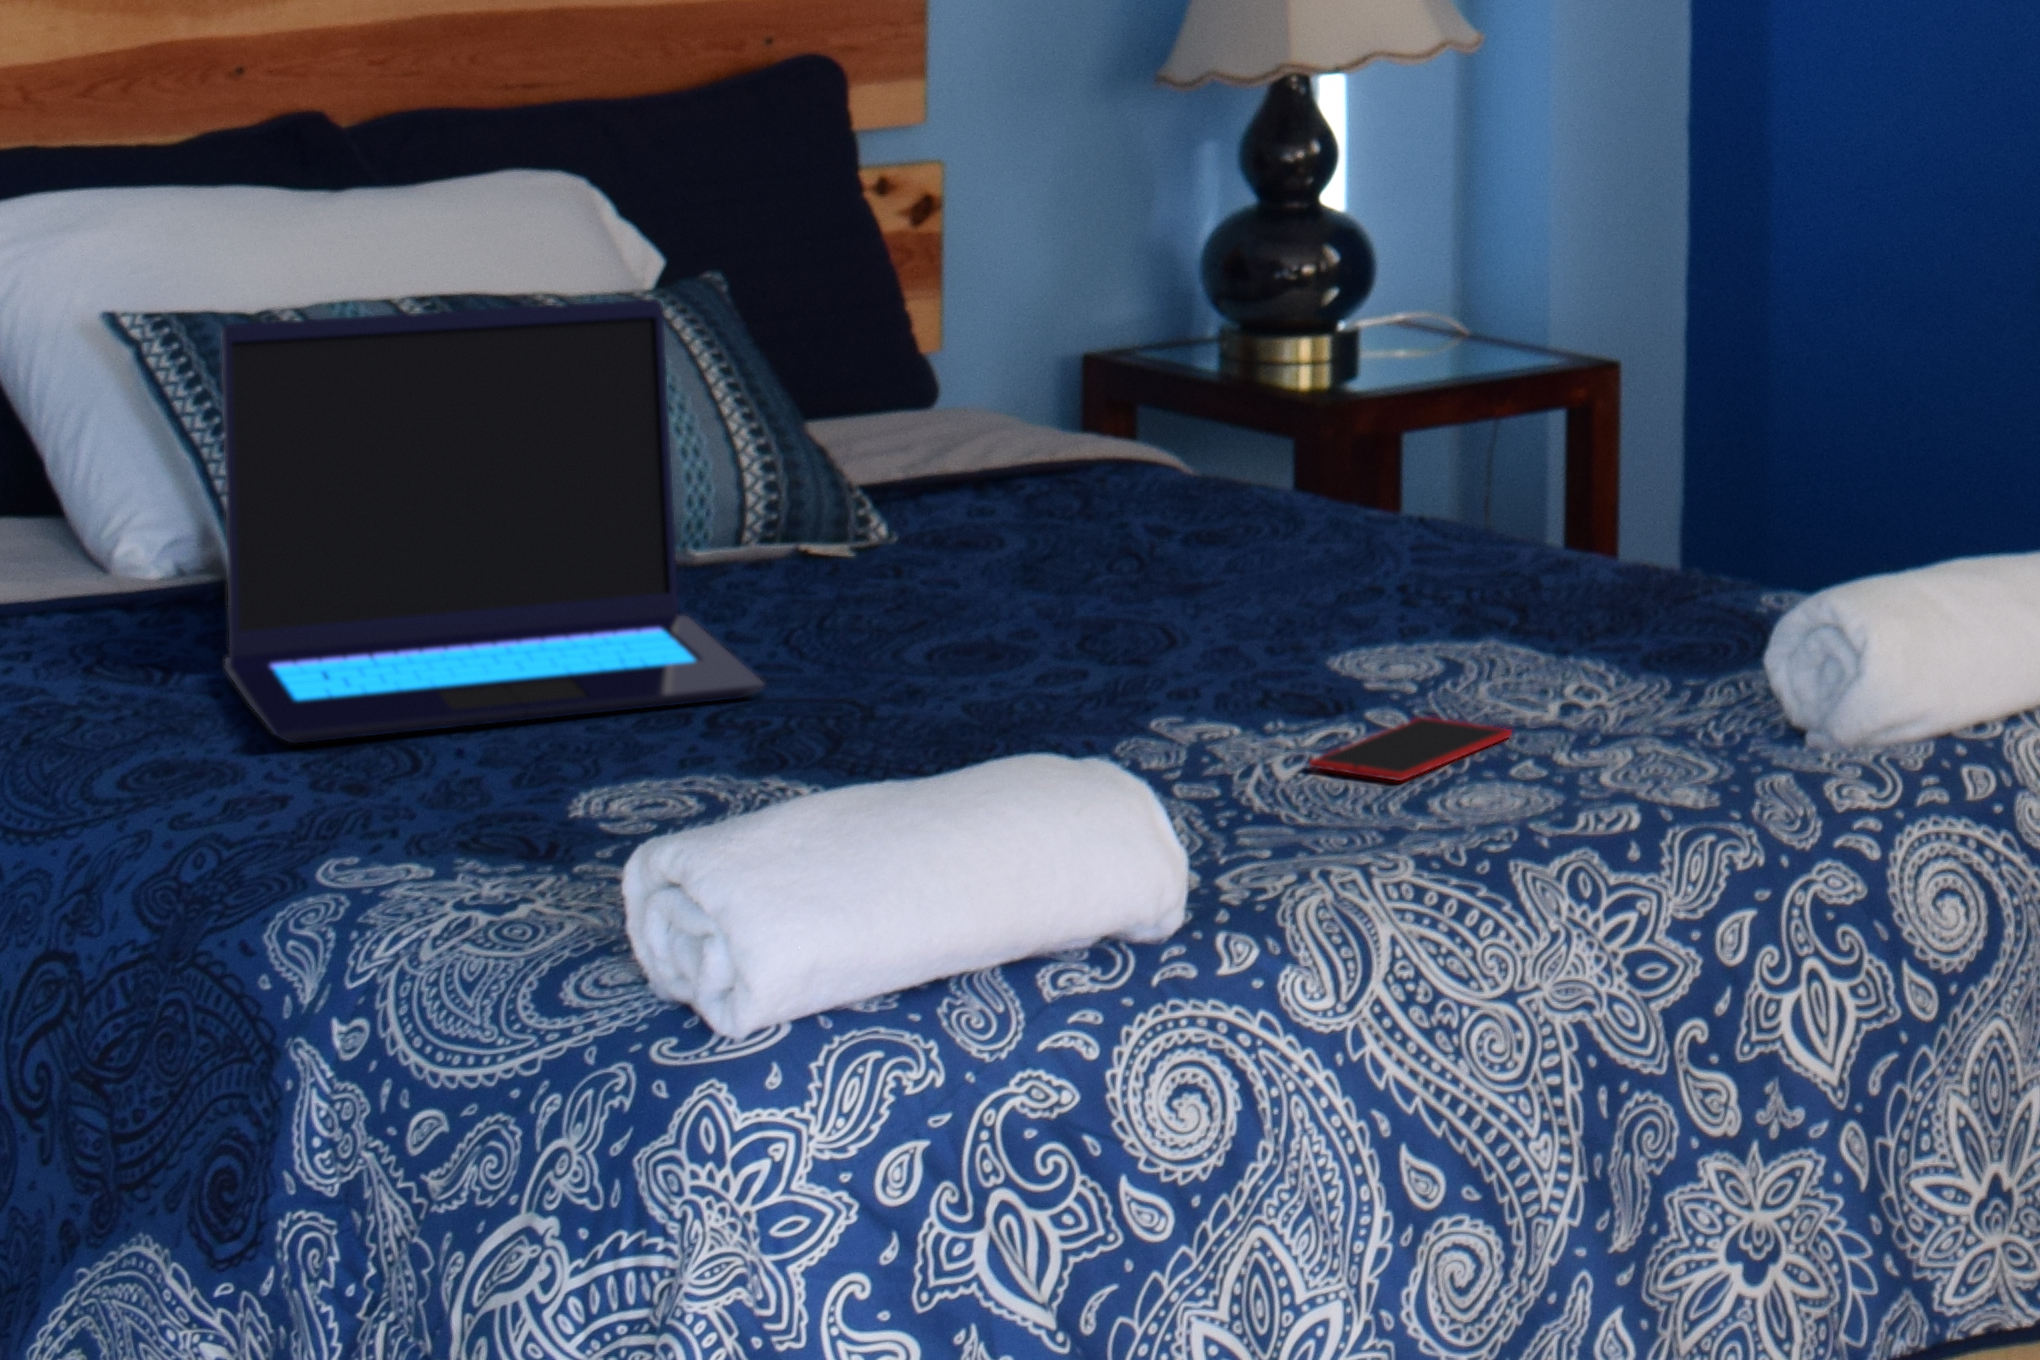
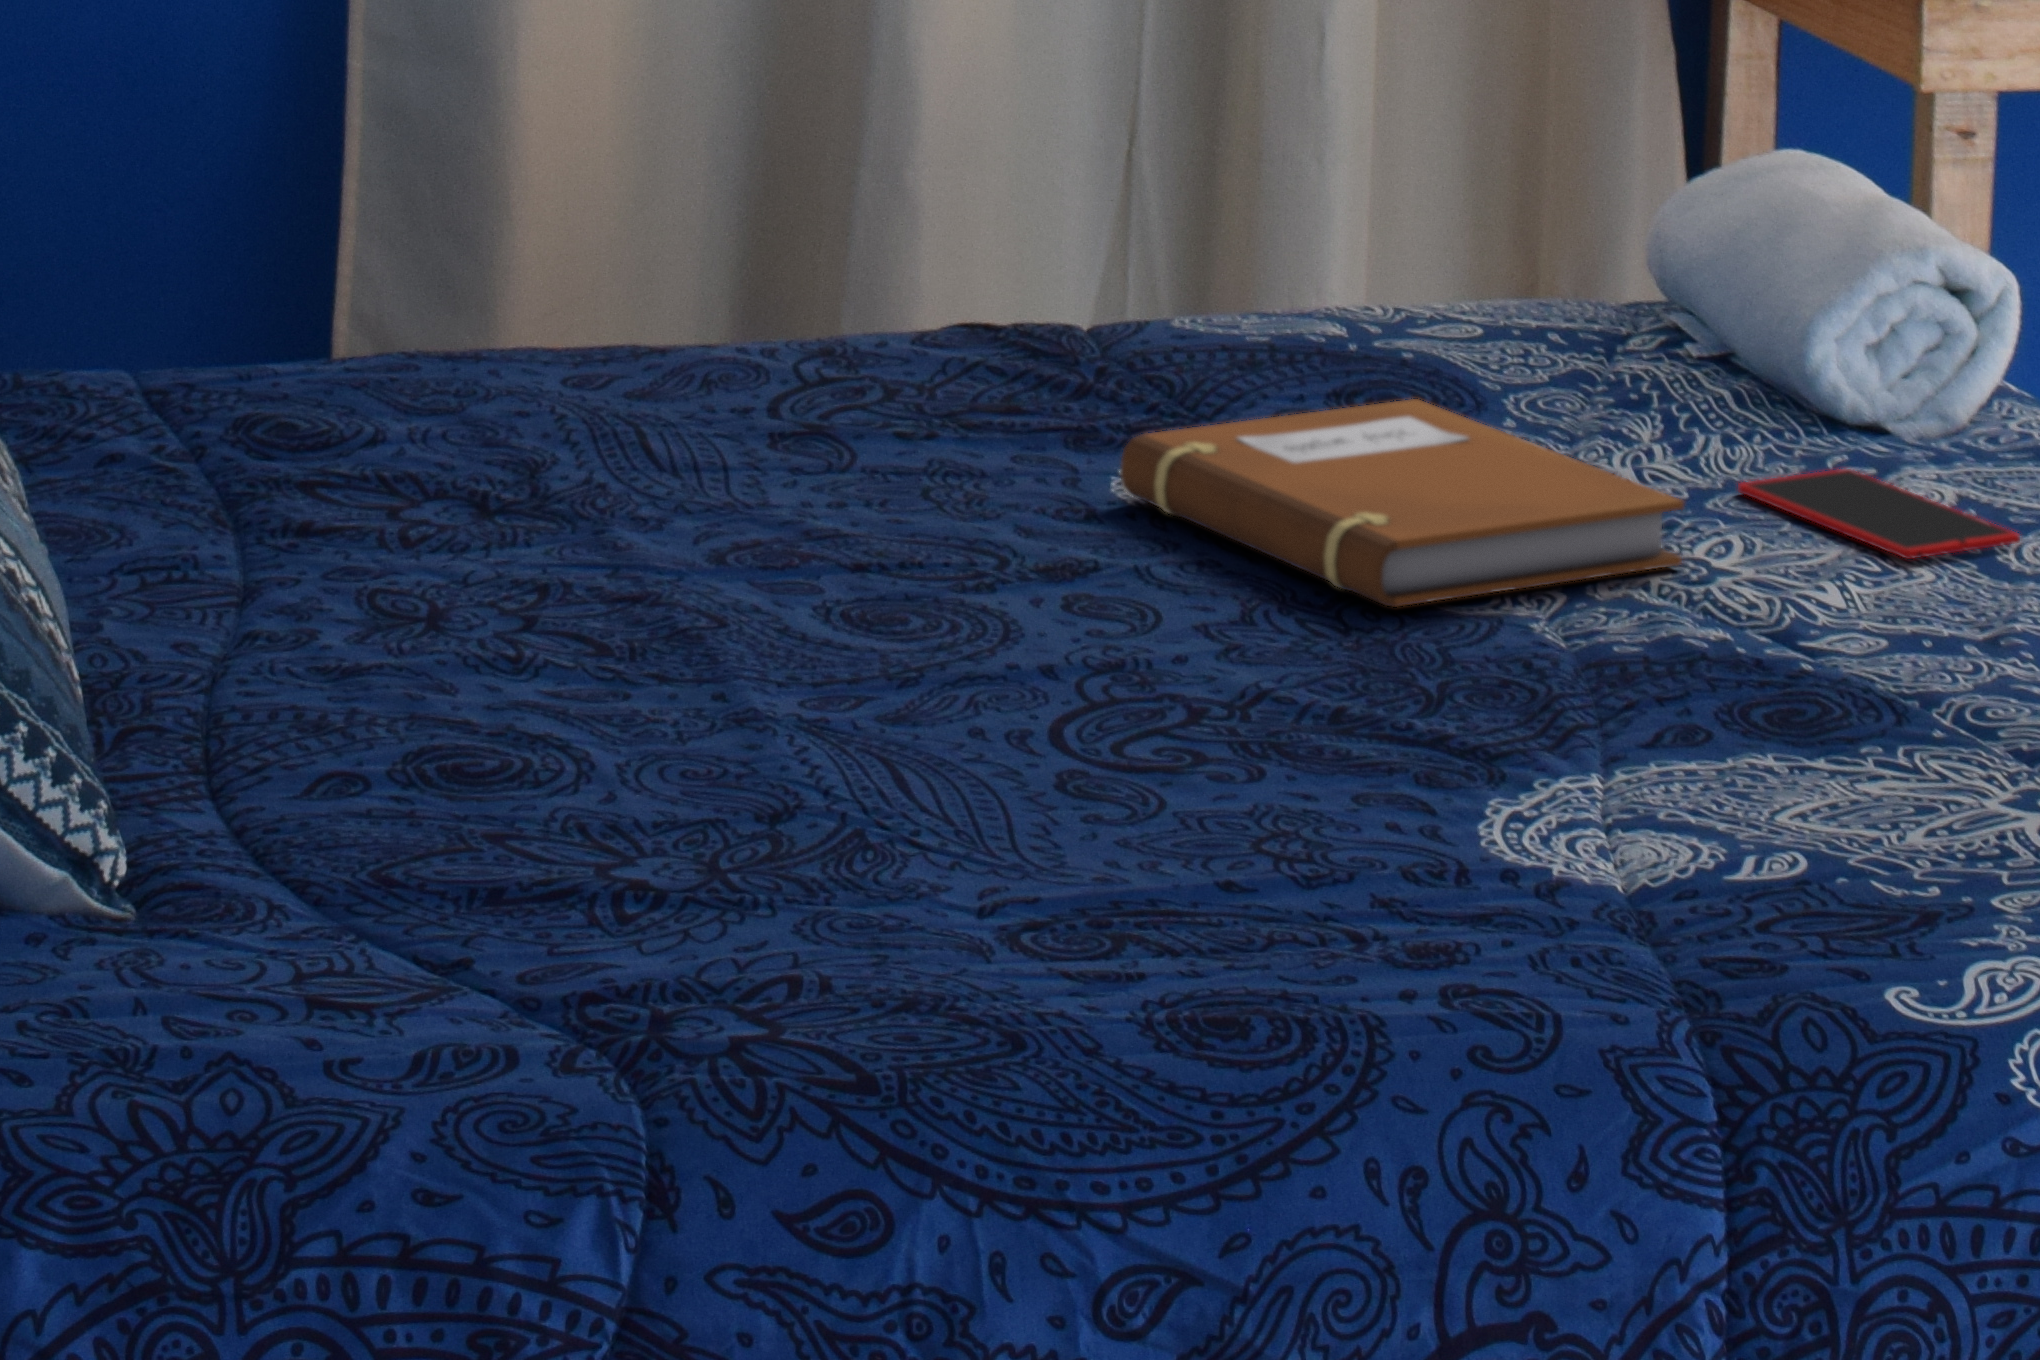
laptop: present [221,299,764,743] -> none [345,153,1172,926]
notebook: none [984,596,1381,734] -> present [1120,399,1684,607]

